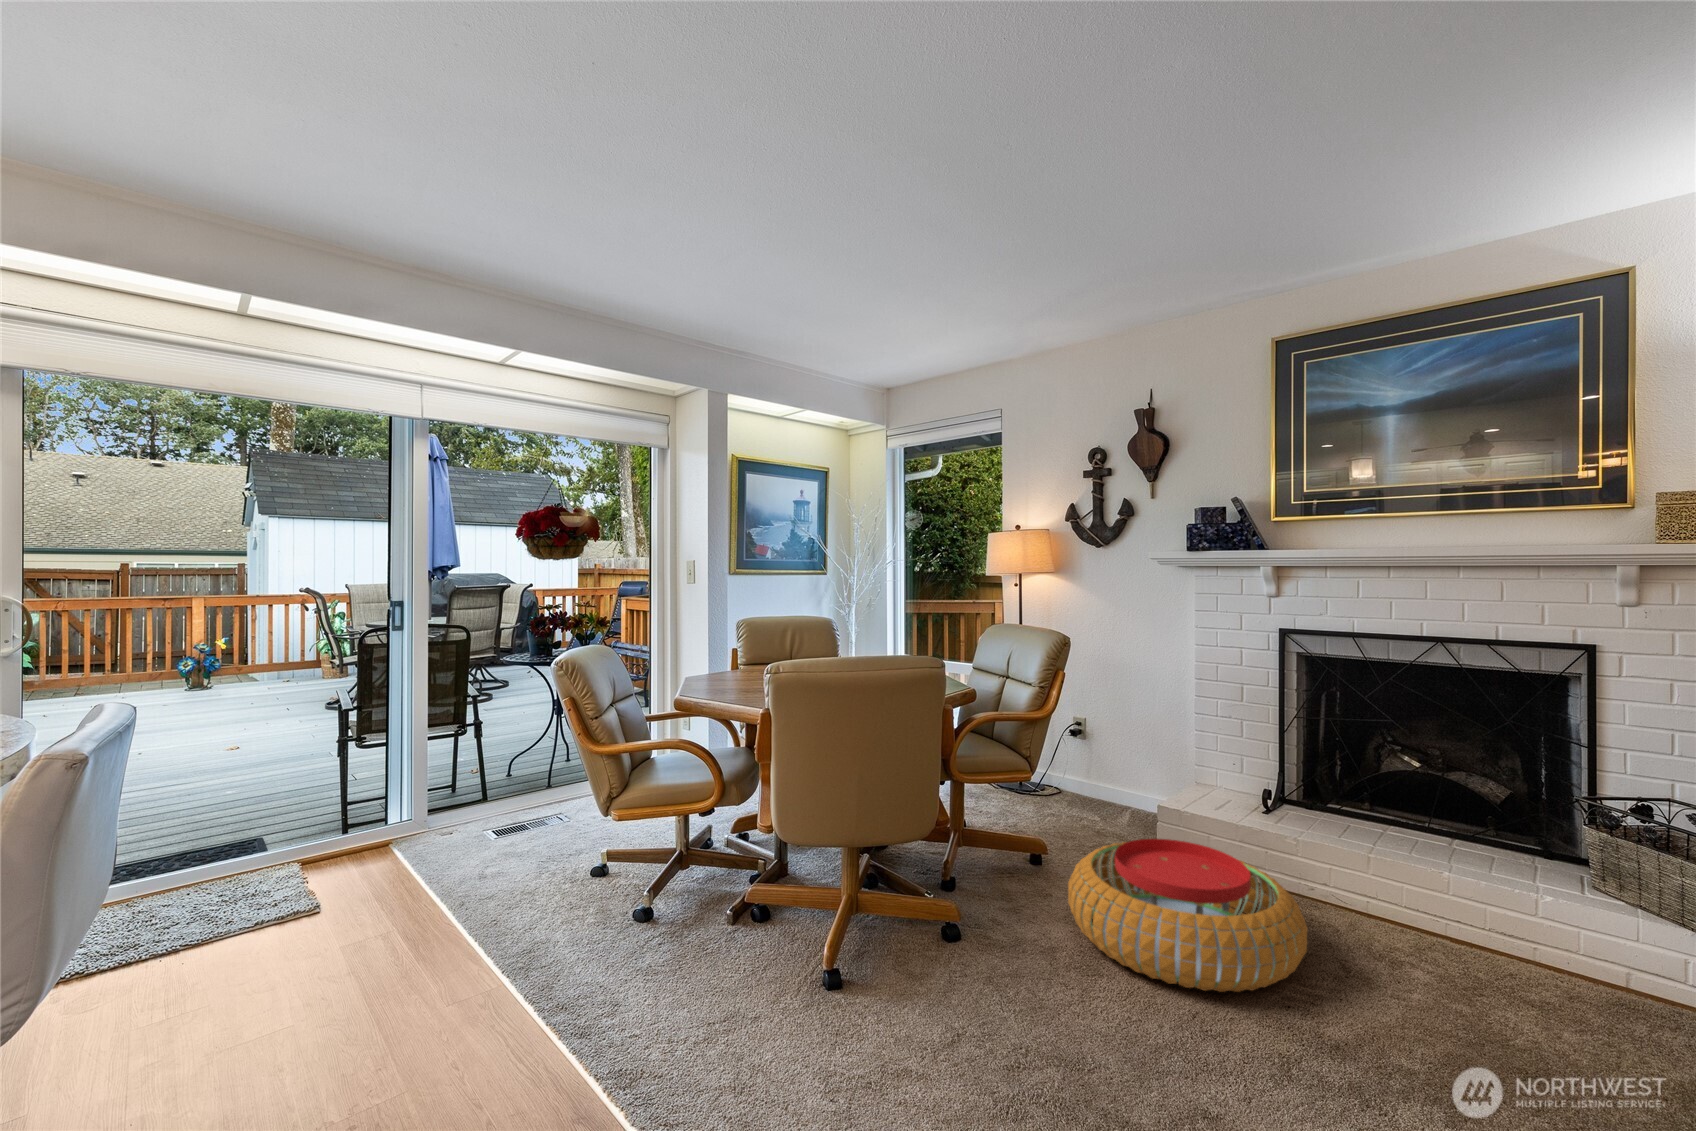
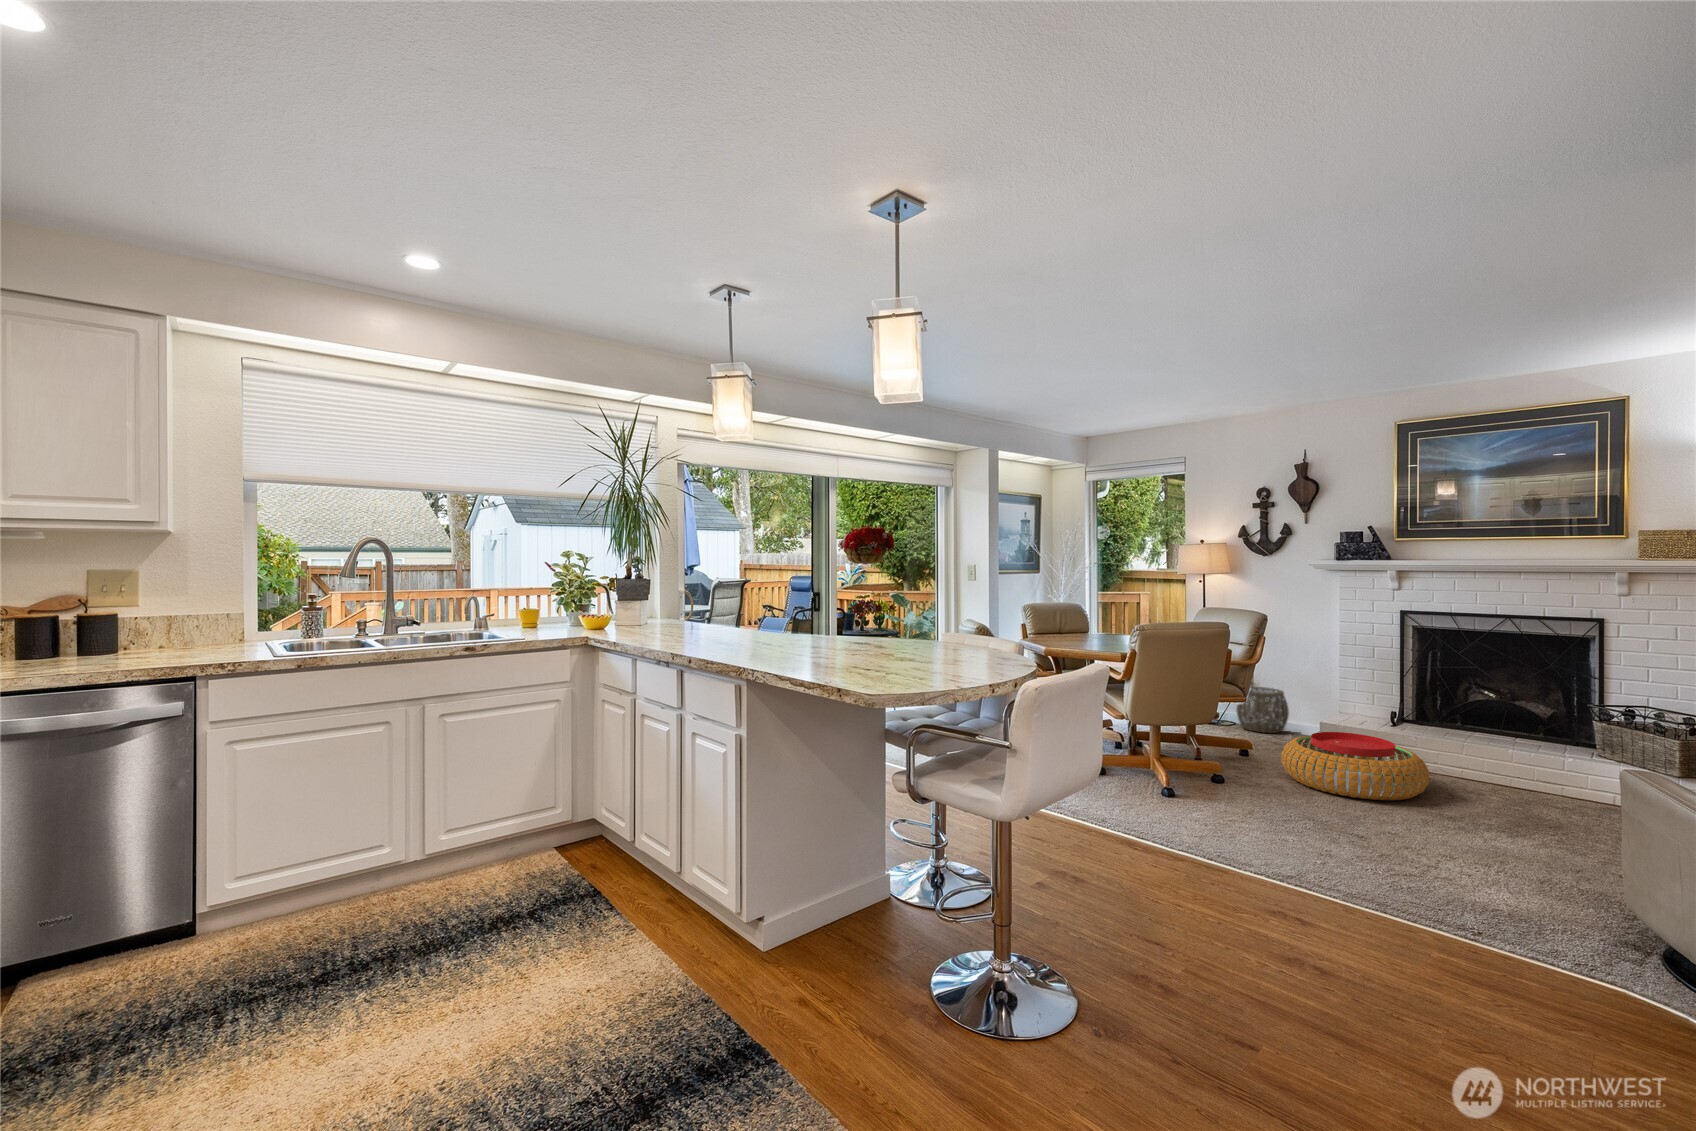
woven basket: none [1053,739,1127,814] -> present [1236,687,1289,733]

